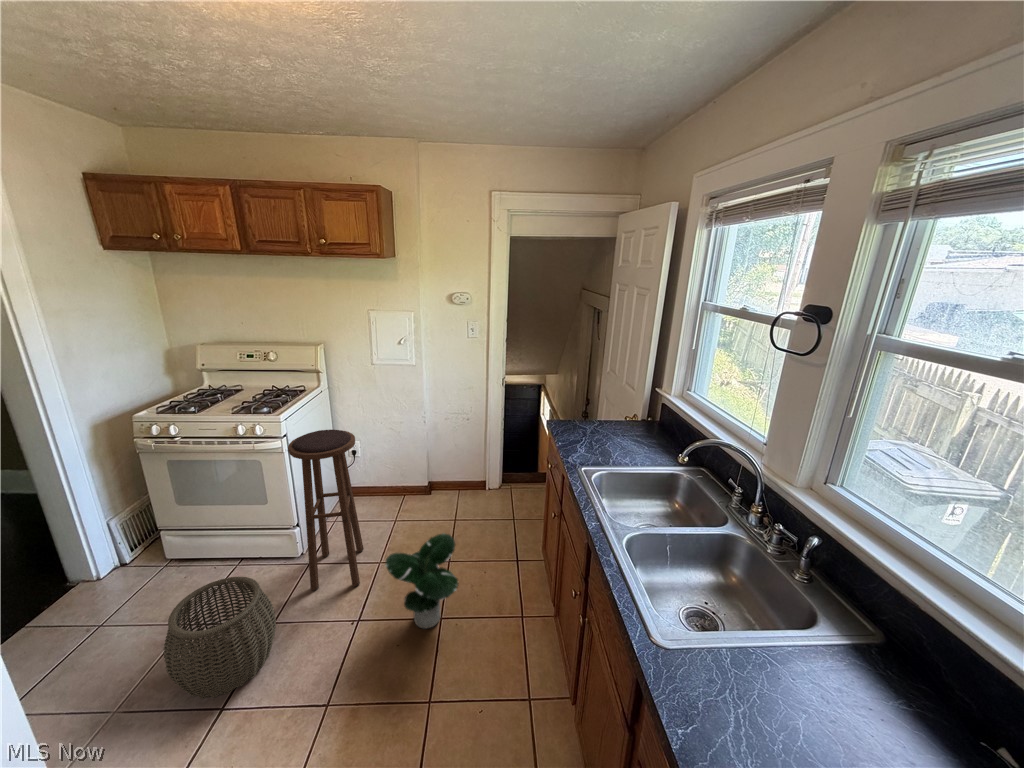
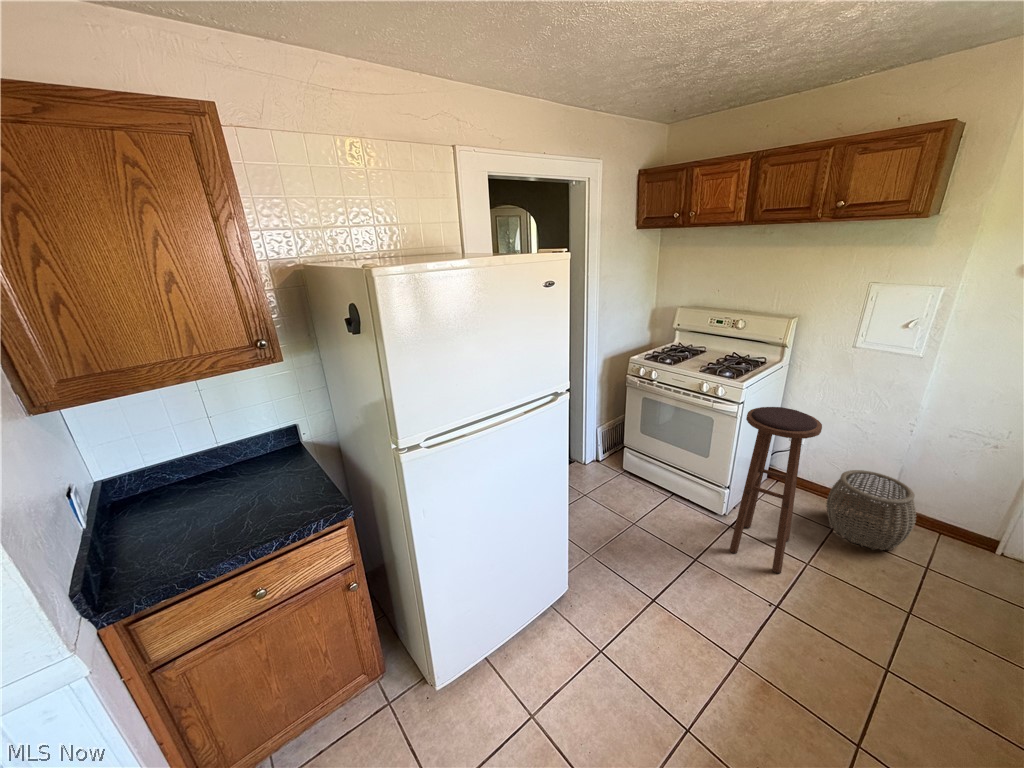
potted plant: present [386,533,459,628] -> none [831,566,943,674]
woven basket: present [163,576,276,699] -> present [826,470,916,550]

